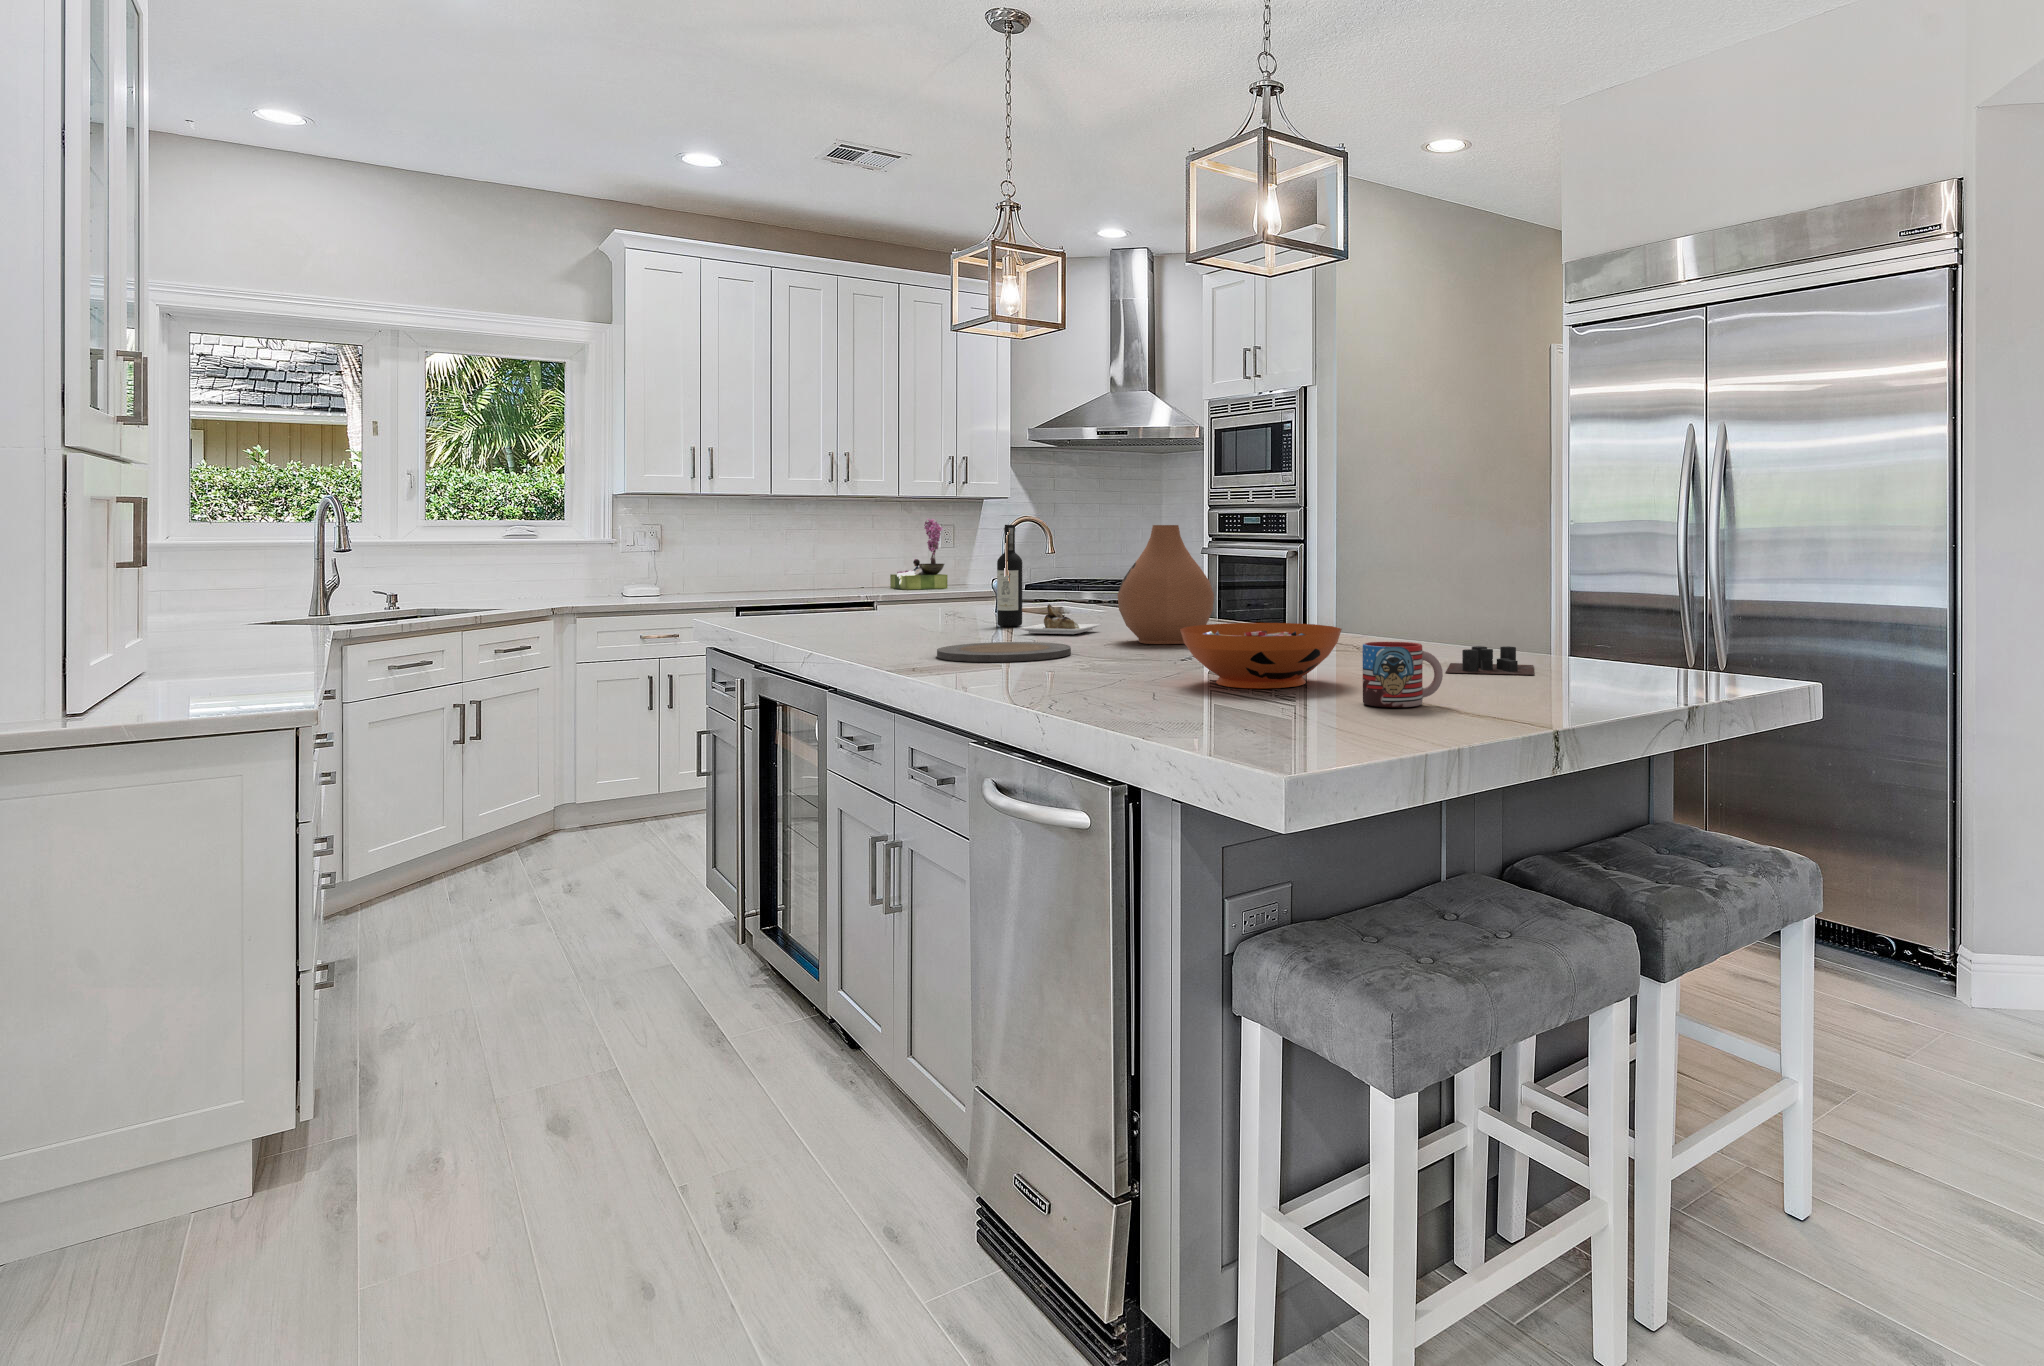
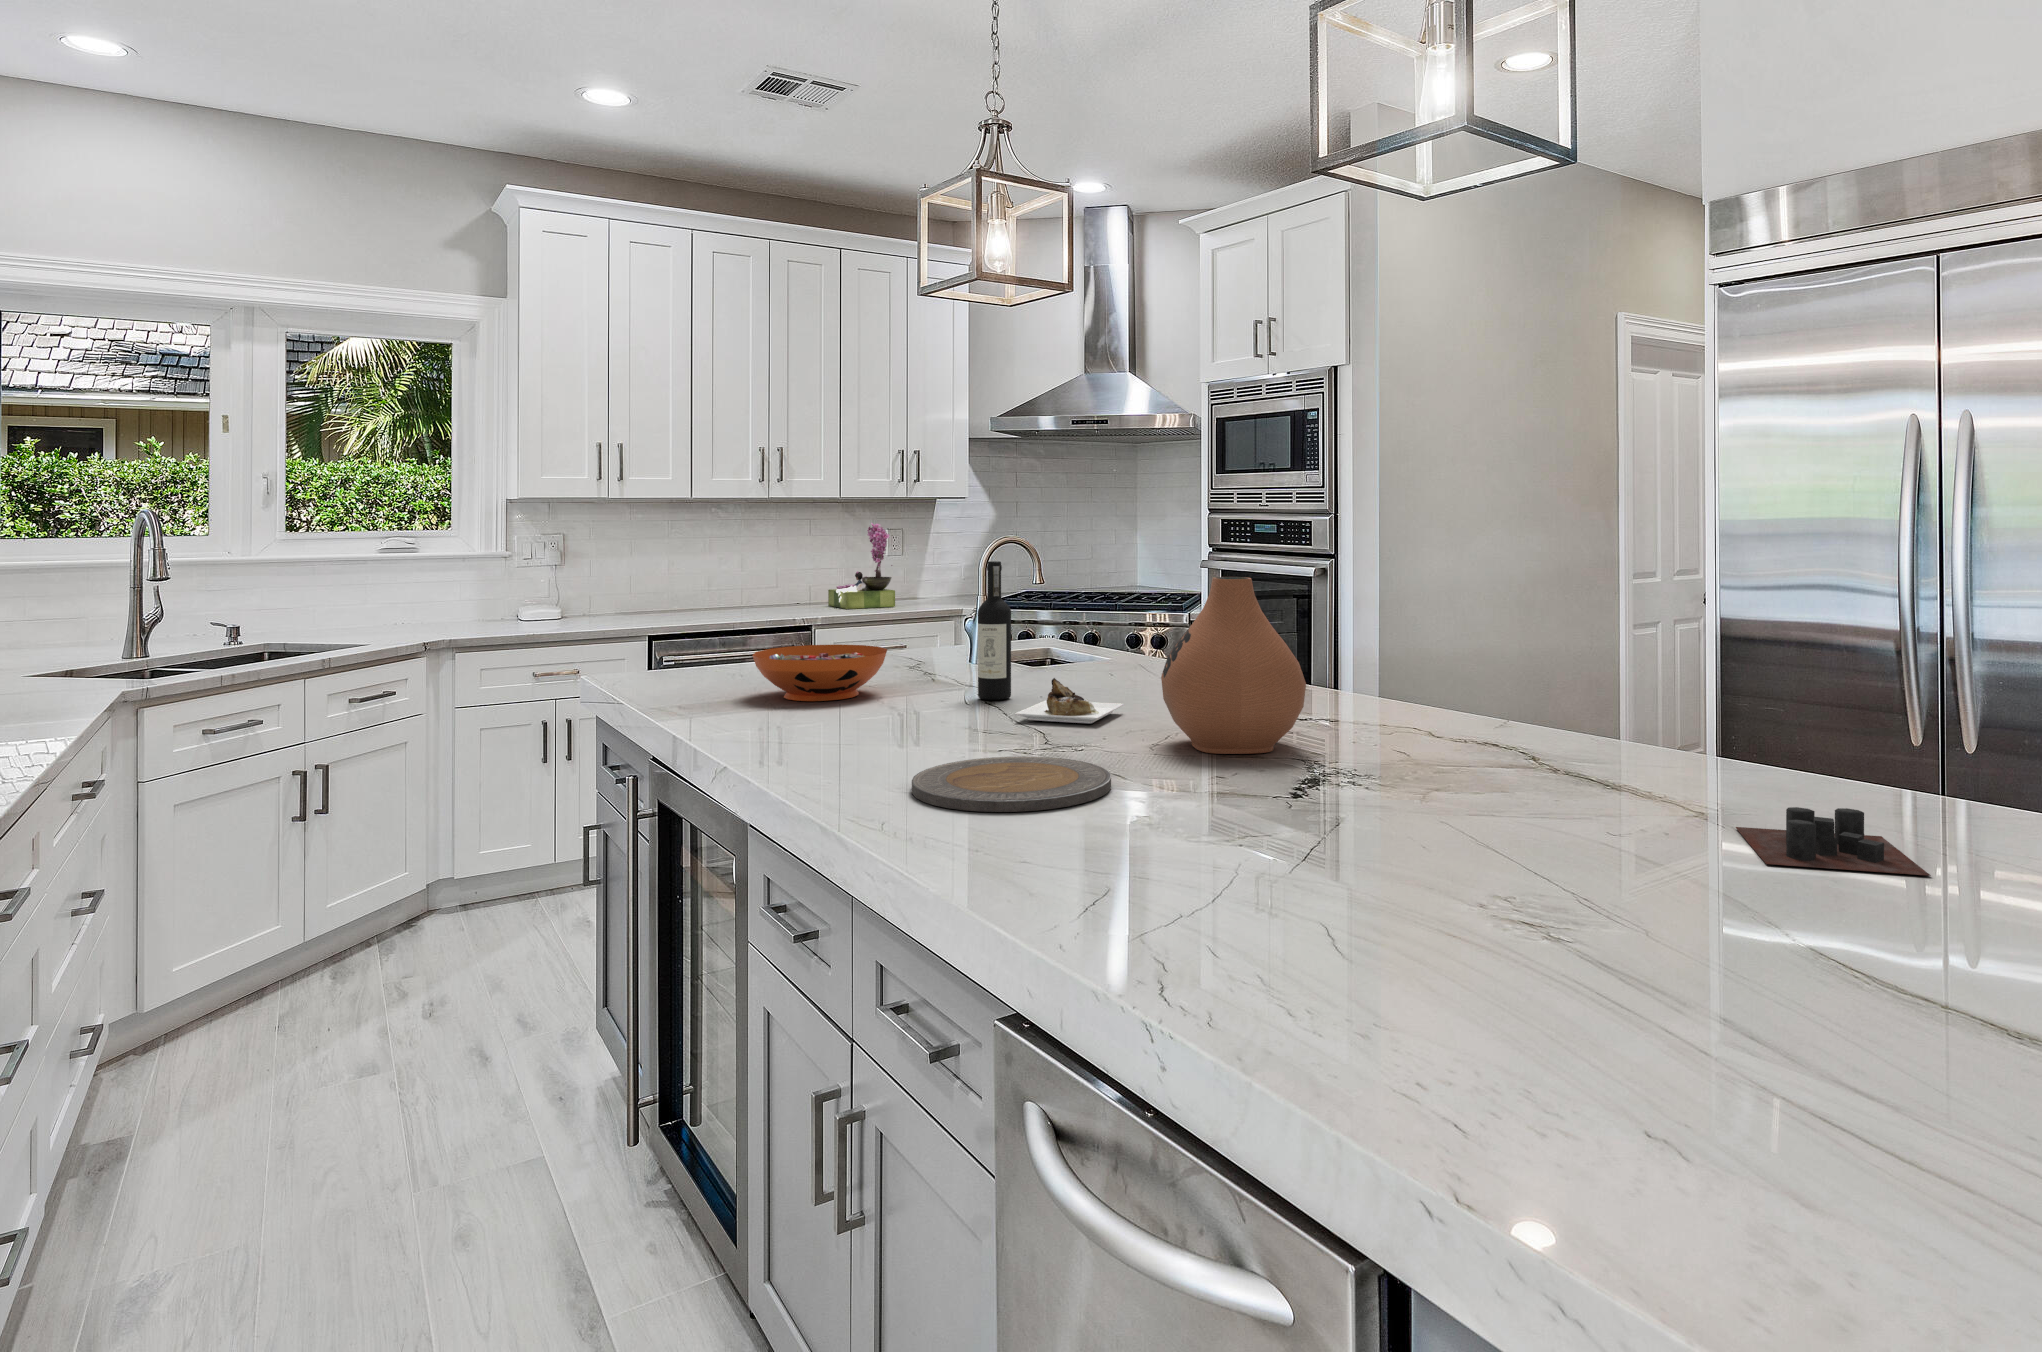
decorative bowl: present [1180,623,1342,688] -> present [753,645,887,701]
mug: present [1363,642,1443,707] -> none [1759,882,1929,1037]

